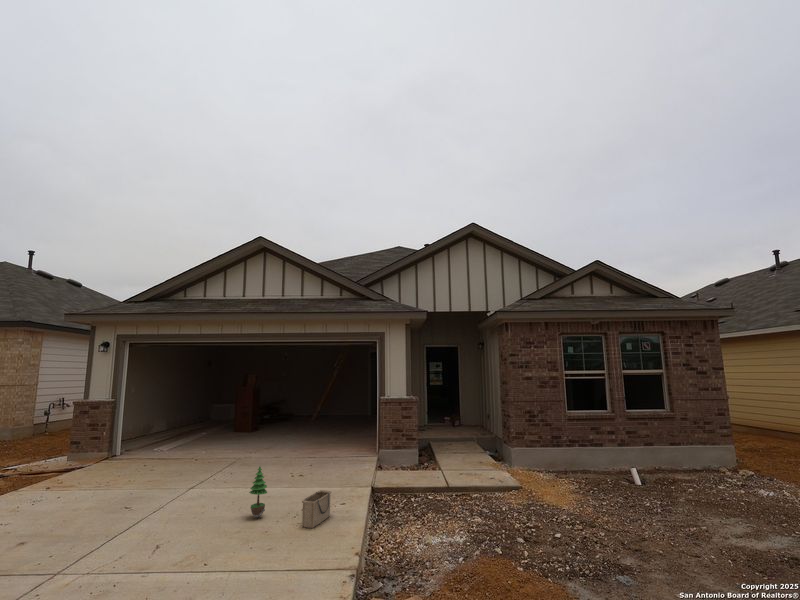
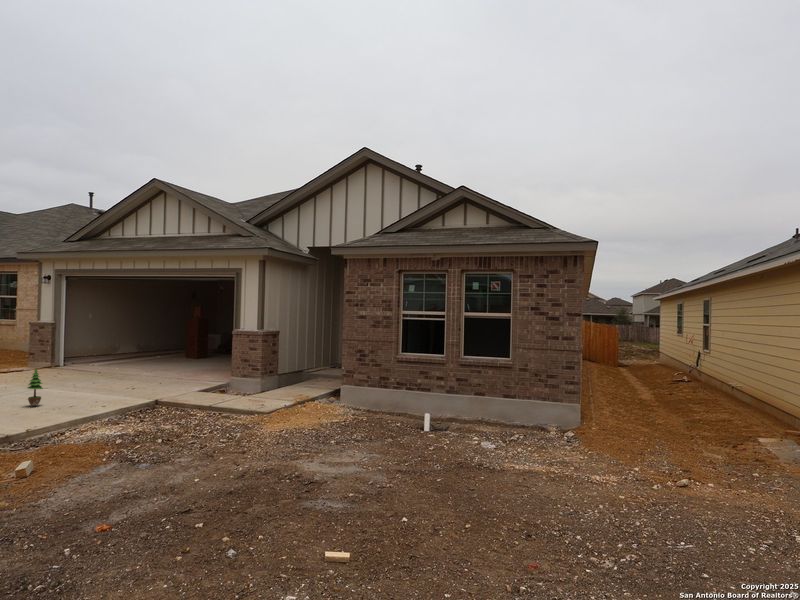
basket: present [302,490,331,528] -> none [43,391,80,415]

